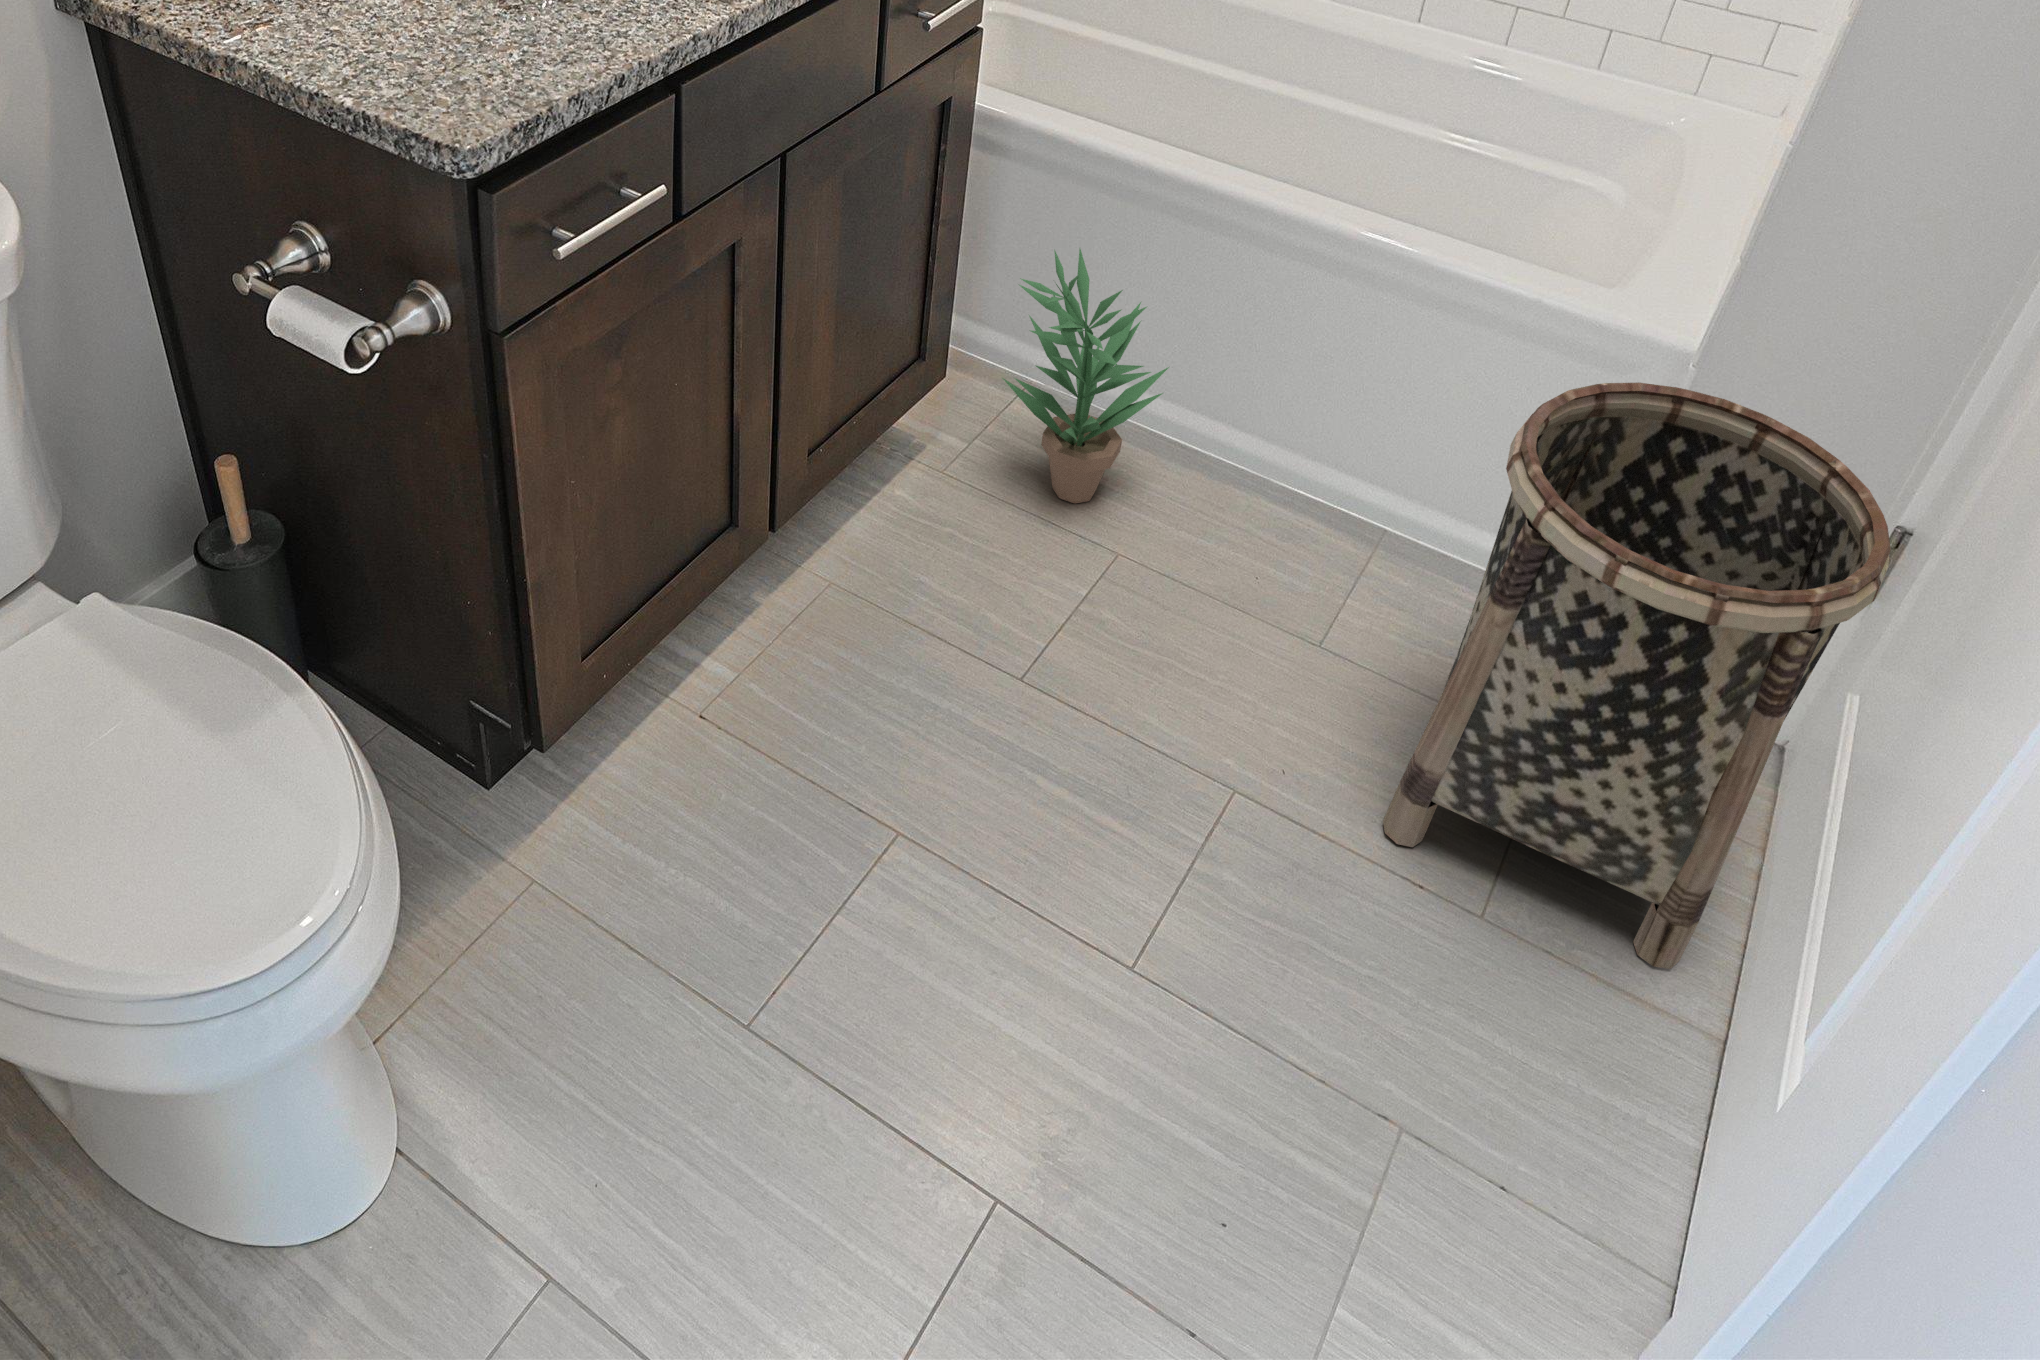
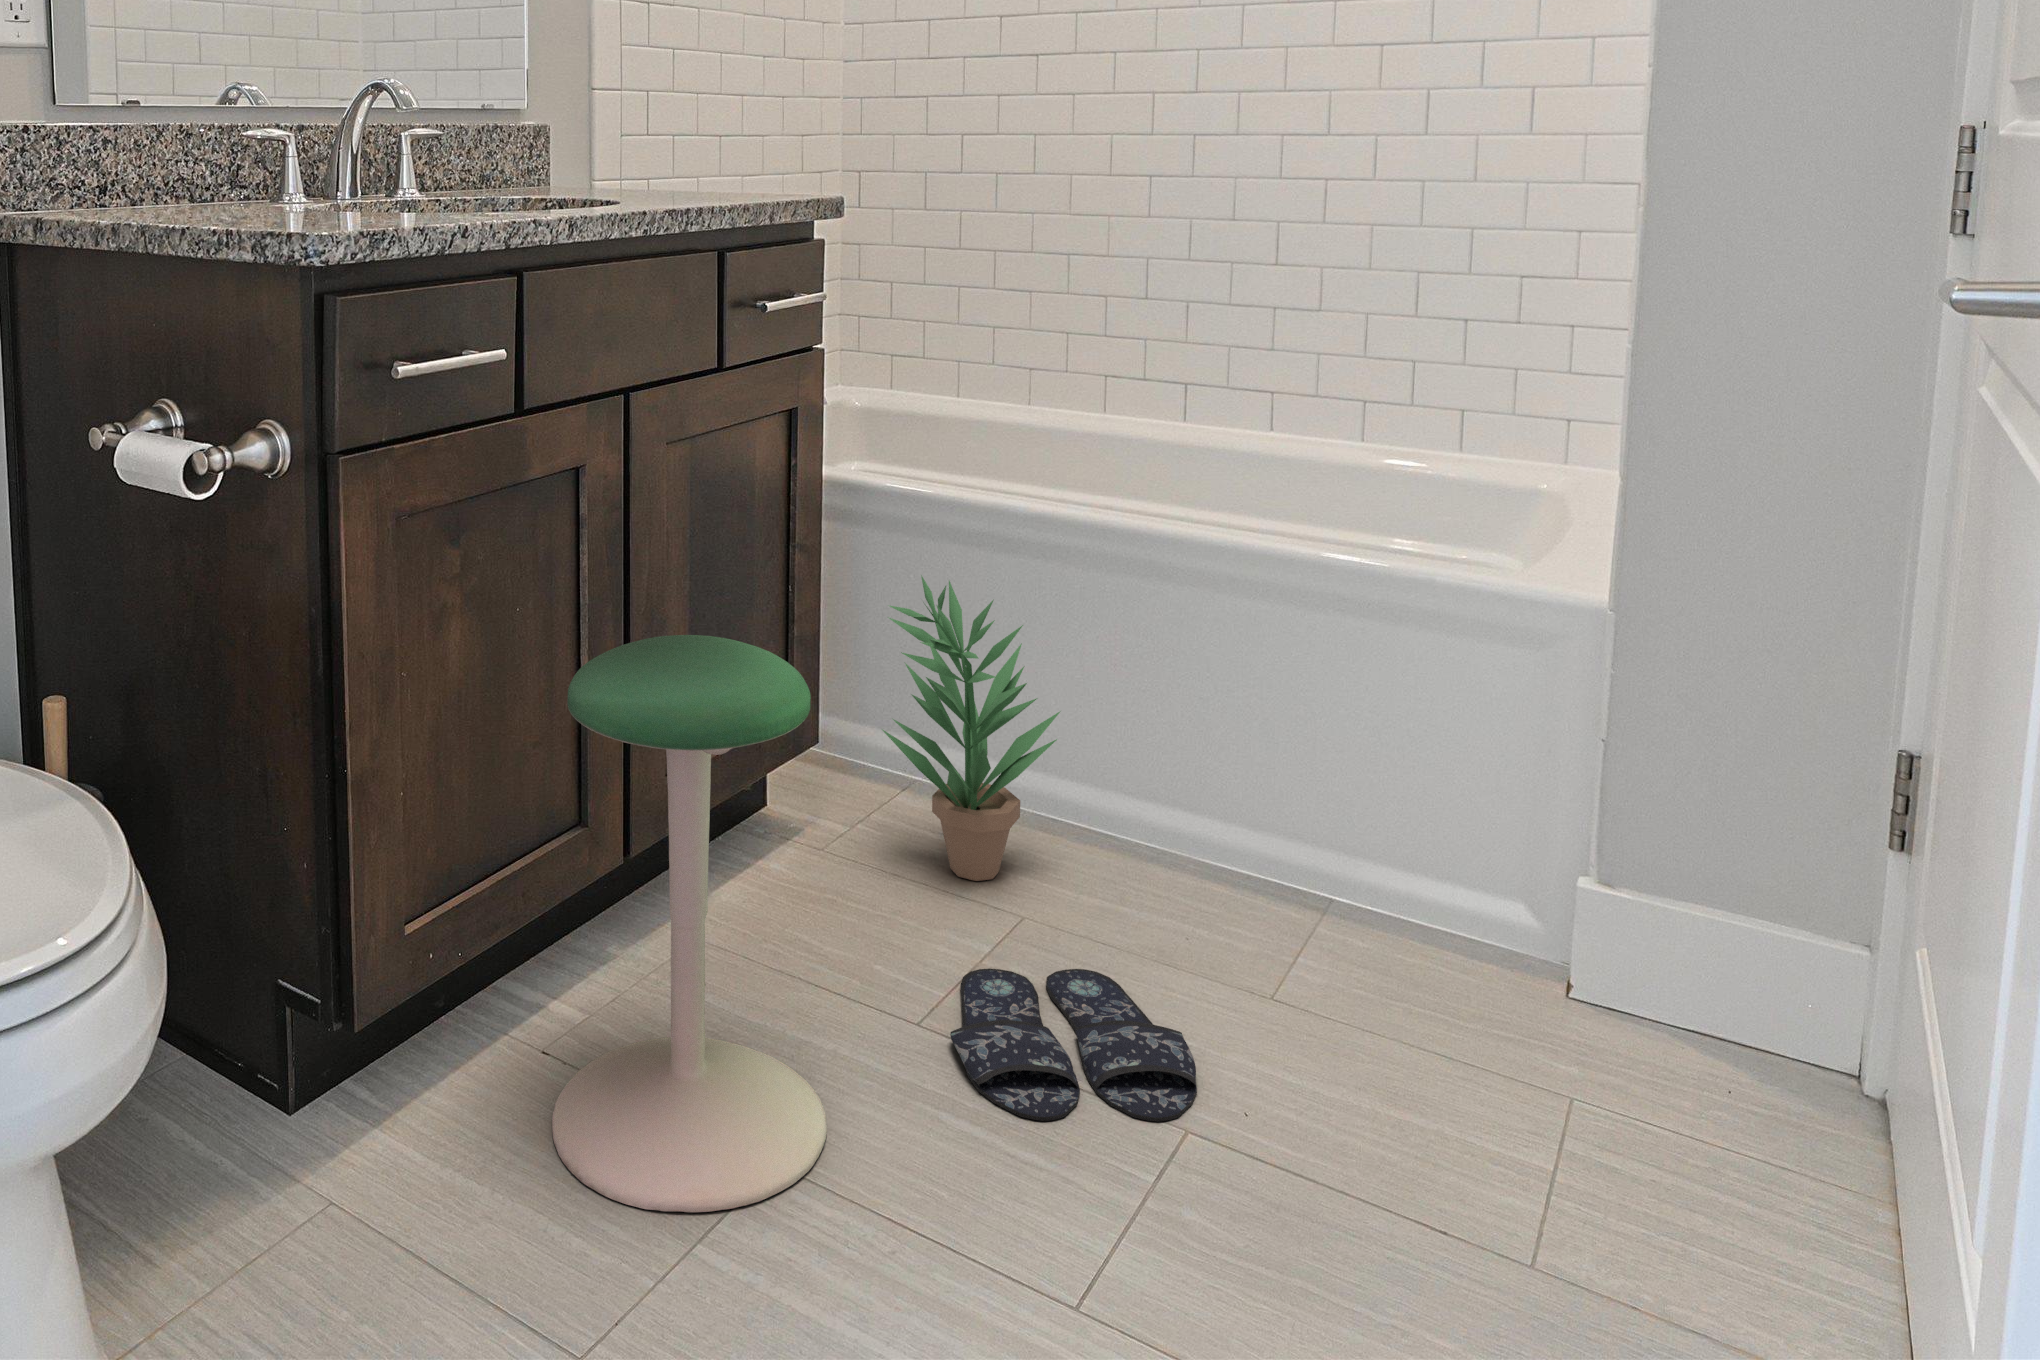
basket: present [1383,382,1891,969] -> none [1375,589,1873,1316]
stool: none [711,425,958,888] -> present [552,635,827,1212]
slippers: none [1048,613,1249,784] -> present [950,969,1197,1122]

